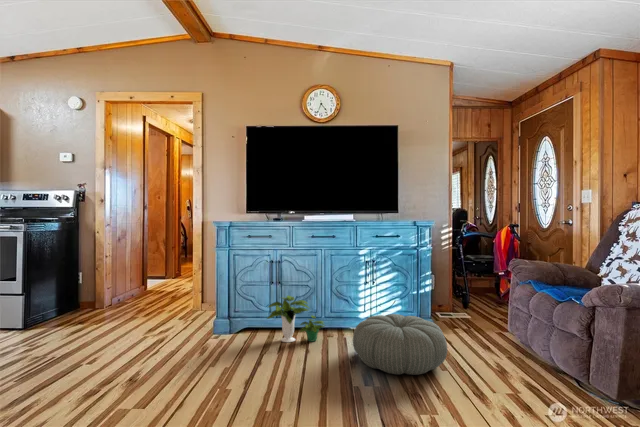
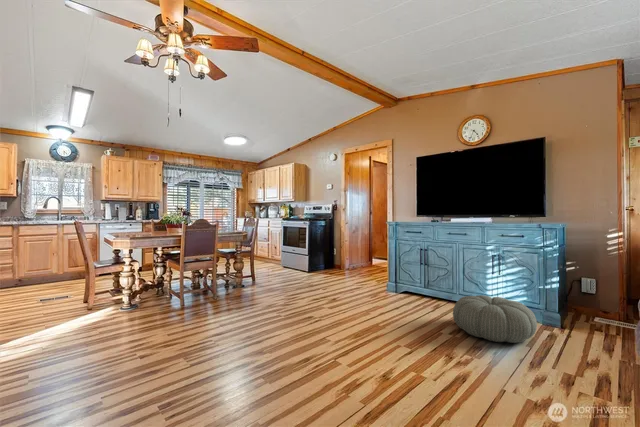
potted plant: present [267,296,324,342] -> none [409,273,452,308]

